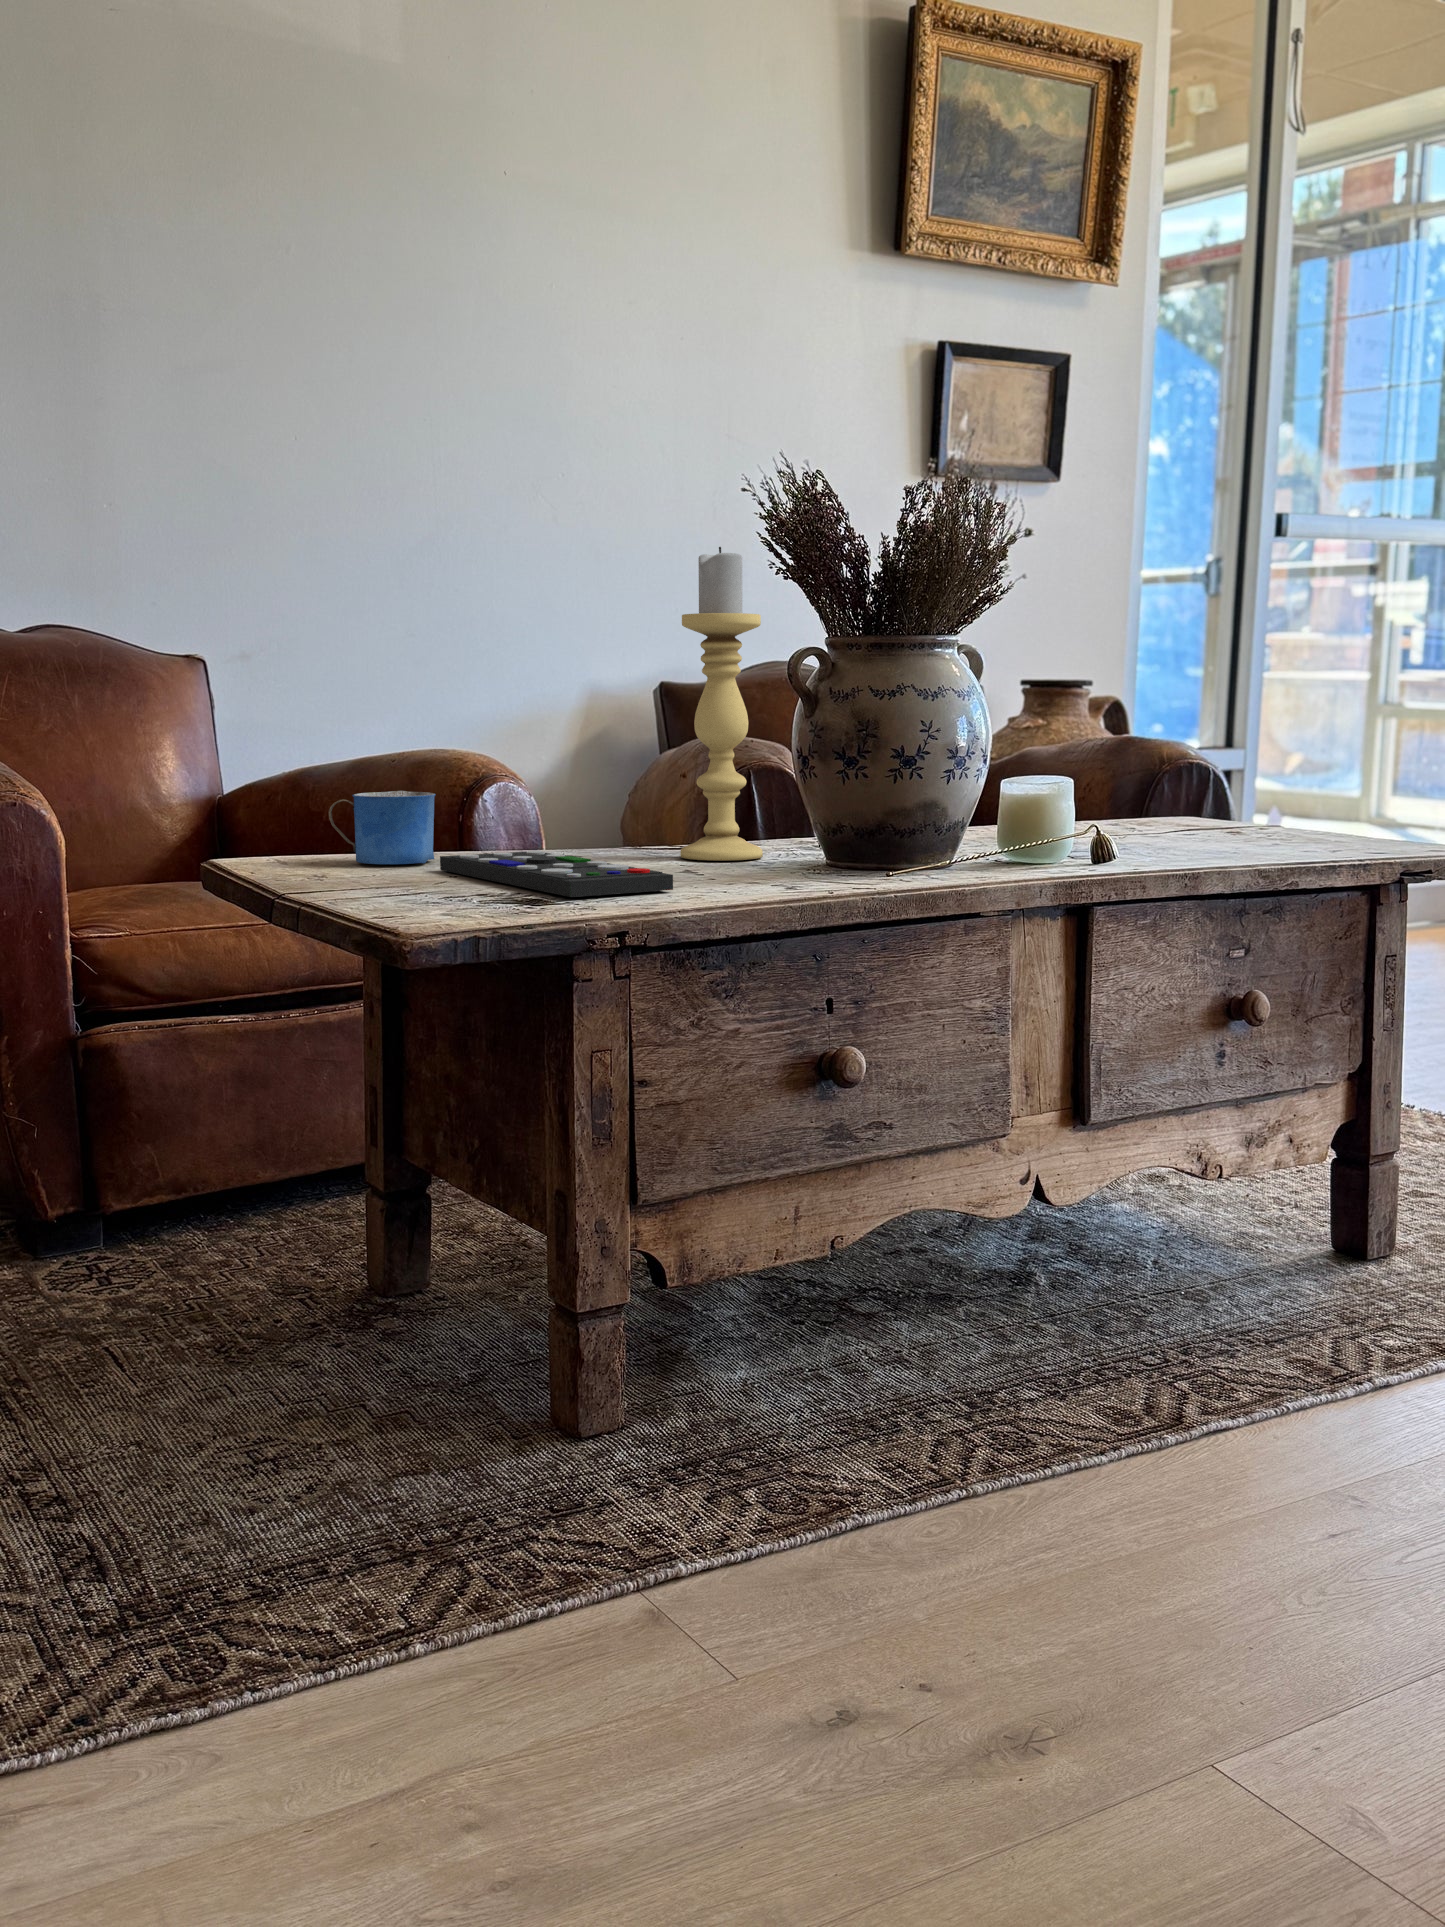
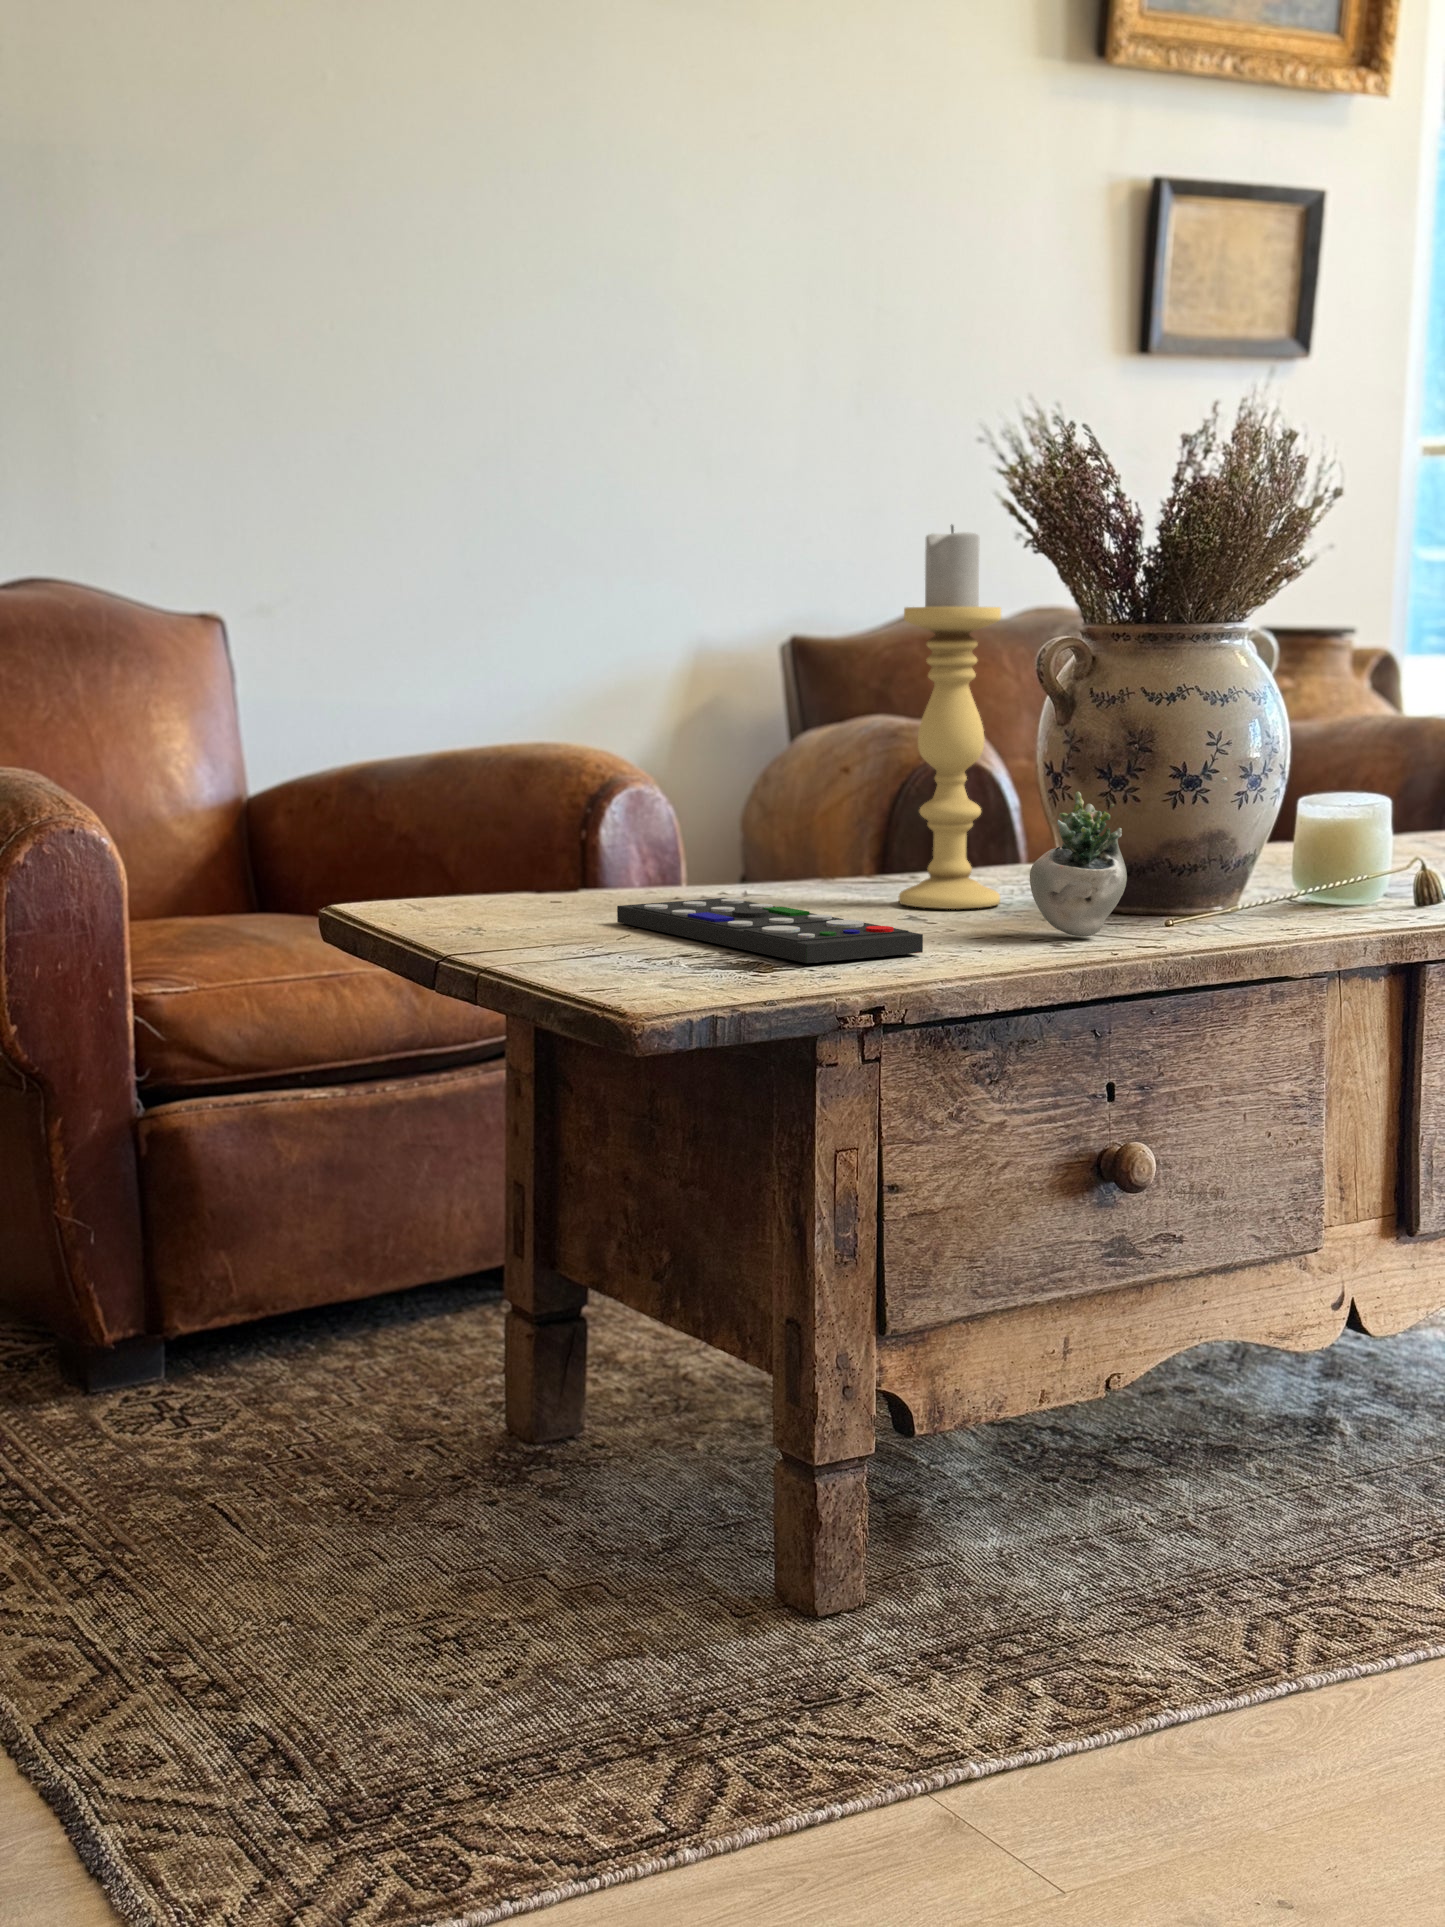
succulent plant: none [770,748,931,879] -> present [1030,777,1228,936]
mug: present [329,791,436,864] -> none [474,822,604,914]

